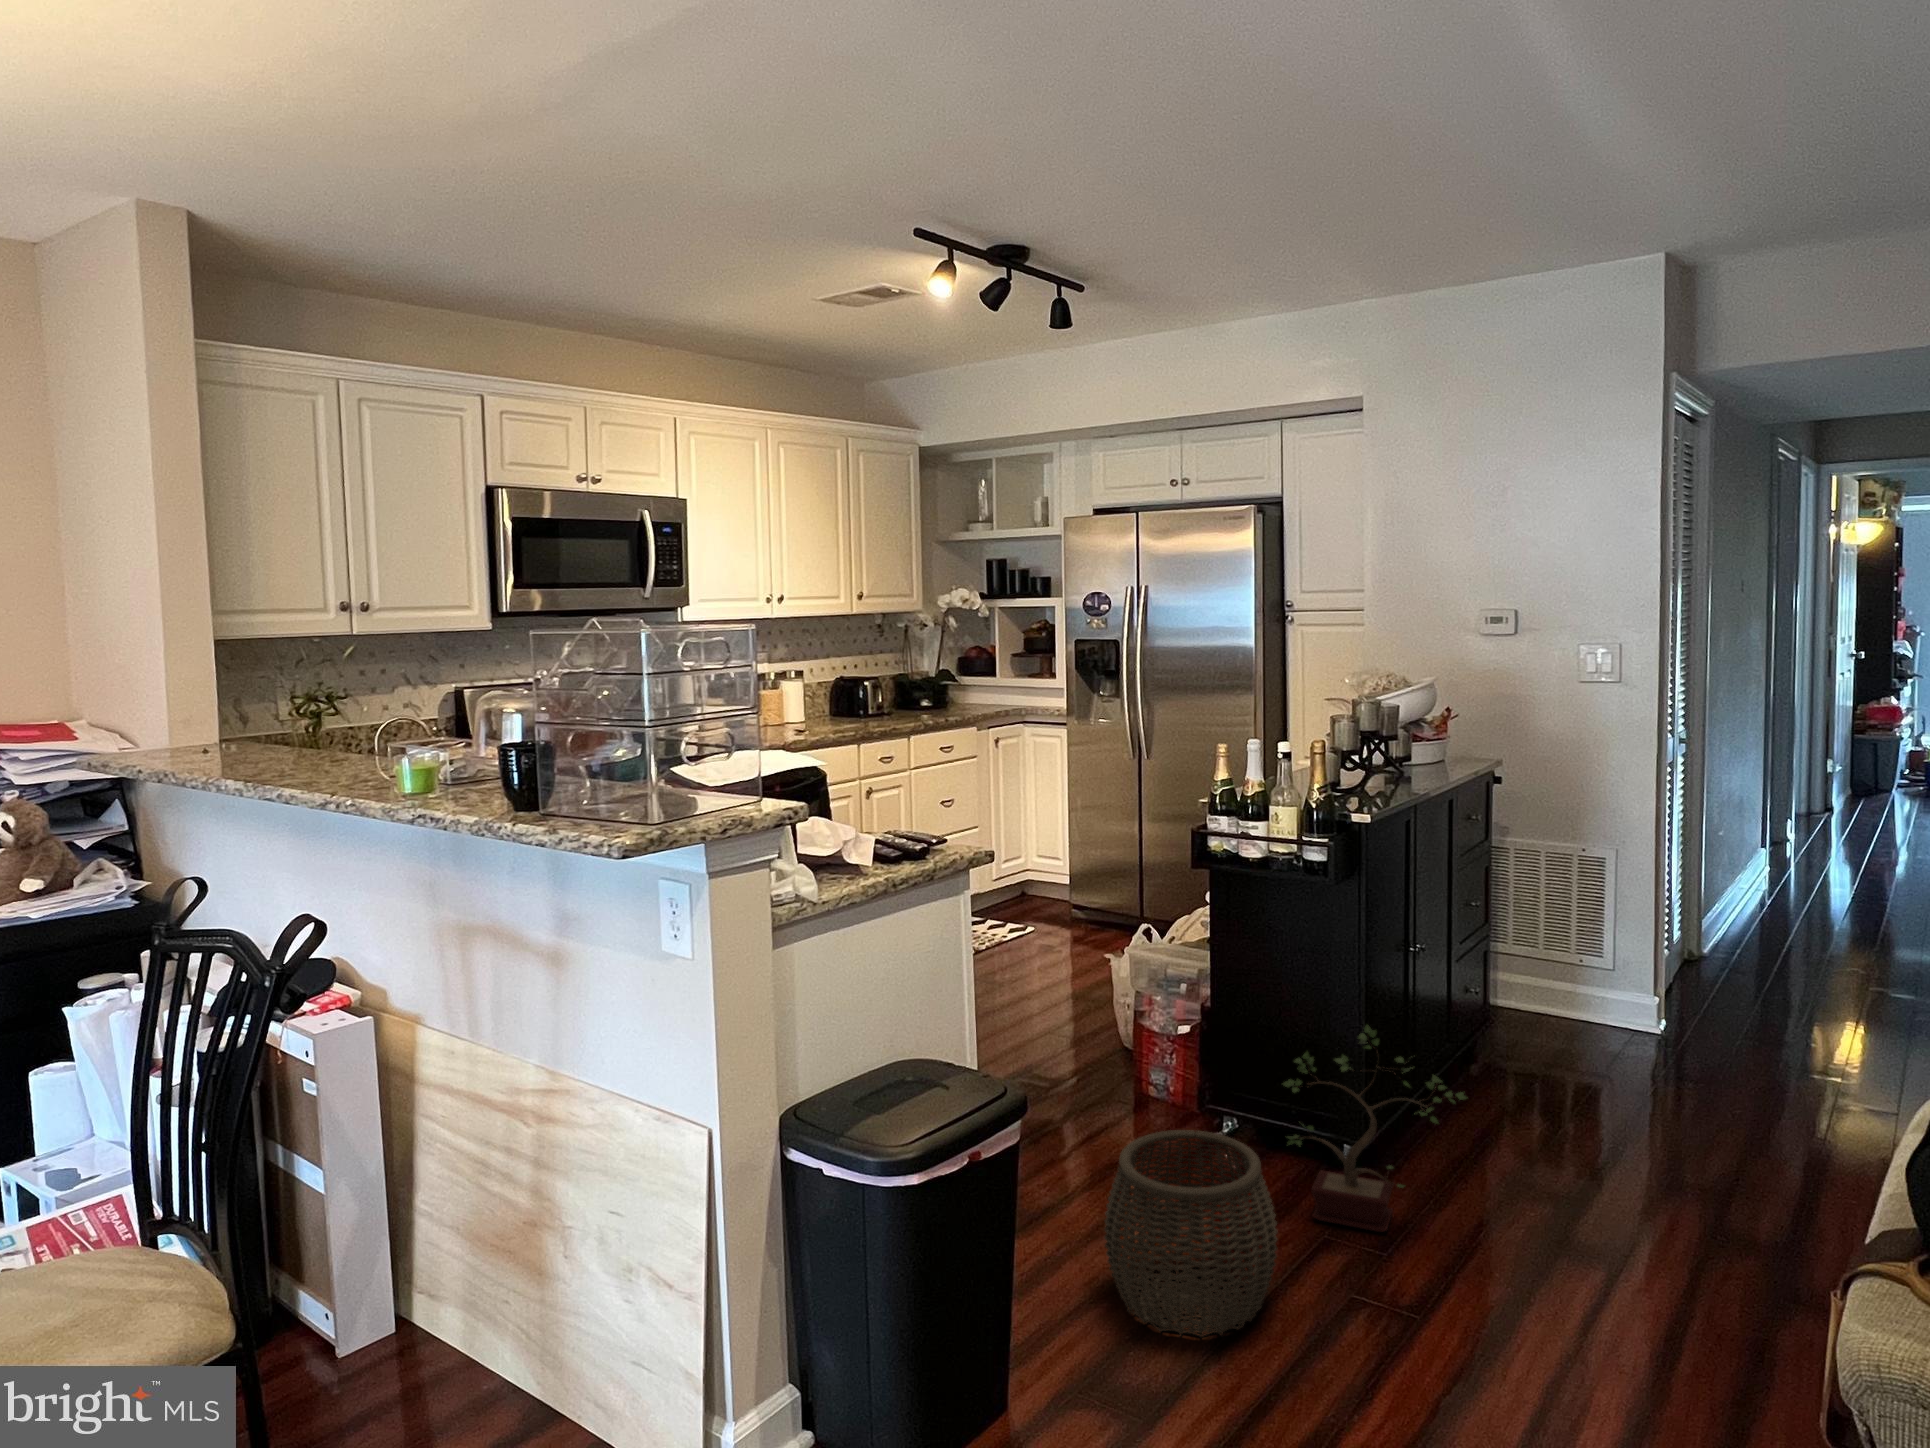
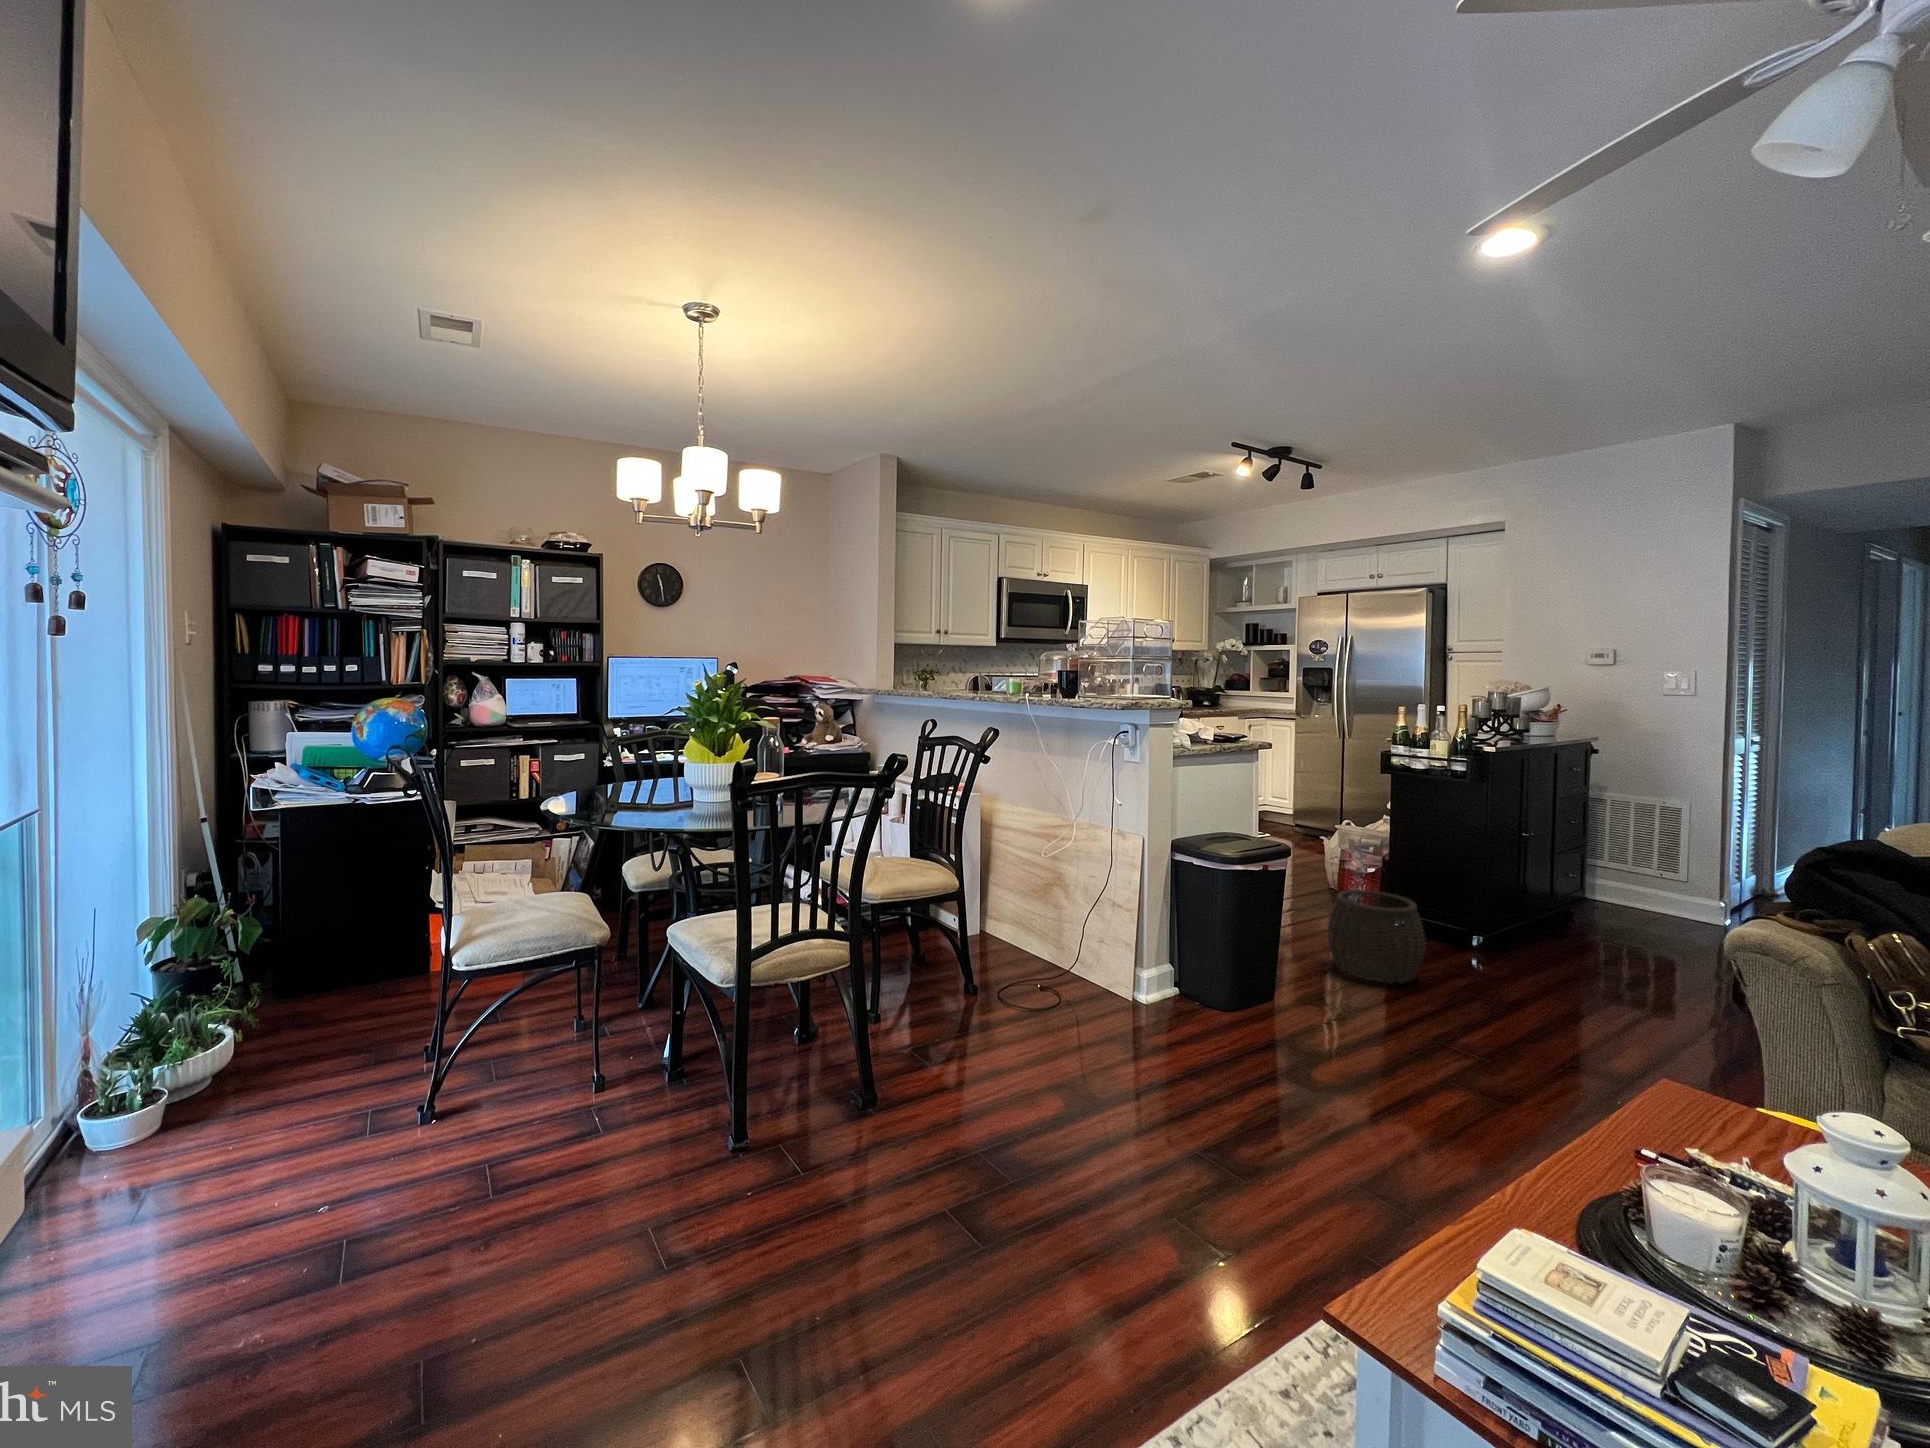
potted plant: present [1282,1025,1466,1232] -> none [1431,855,1549,968]

